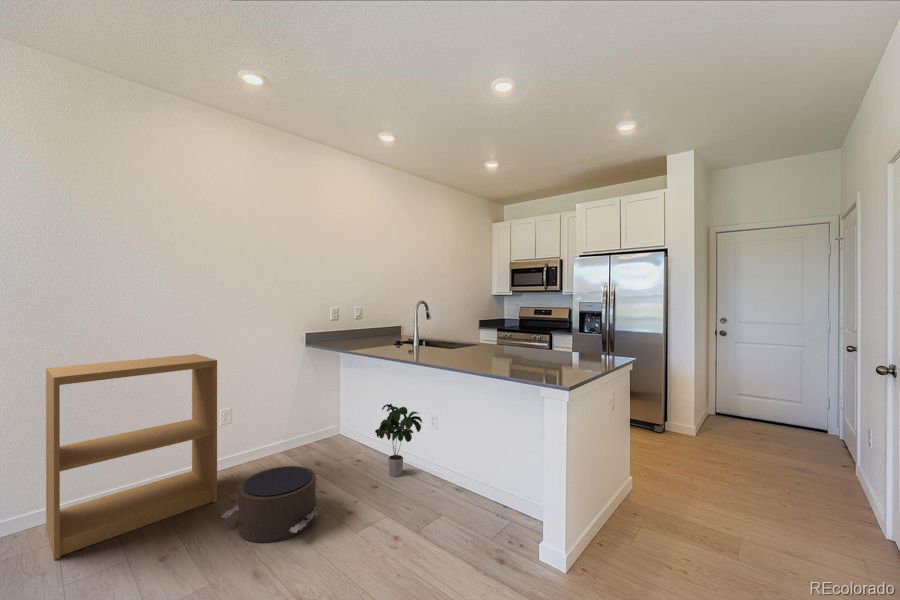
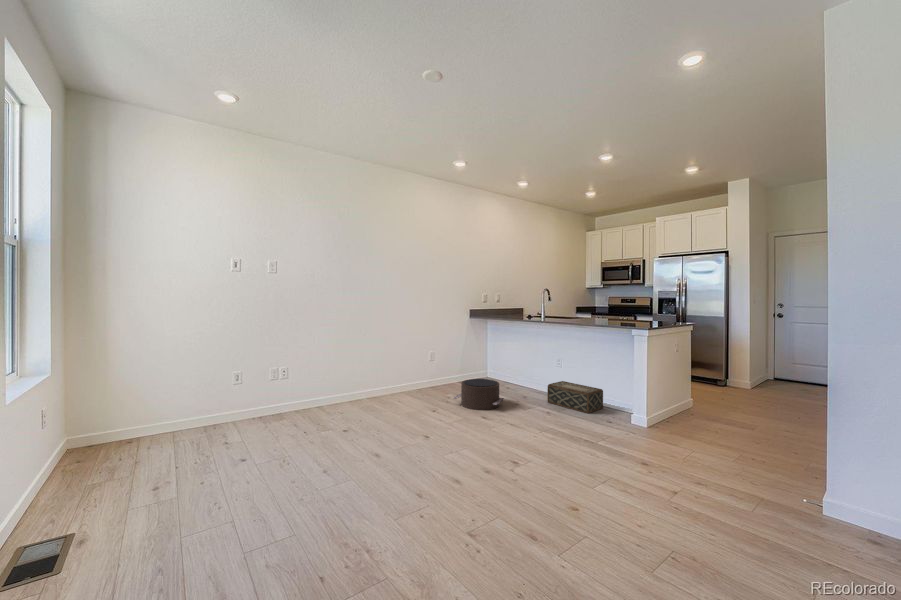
bookshelf: present [46,354,217,560] -> none [368,318,441,408]
potted plant: present [375,404,422,477] -> none [520,351,553,394]
woven basket: none [406,457,496,531] -> present [547,381,603,413]

